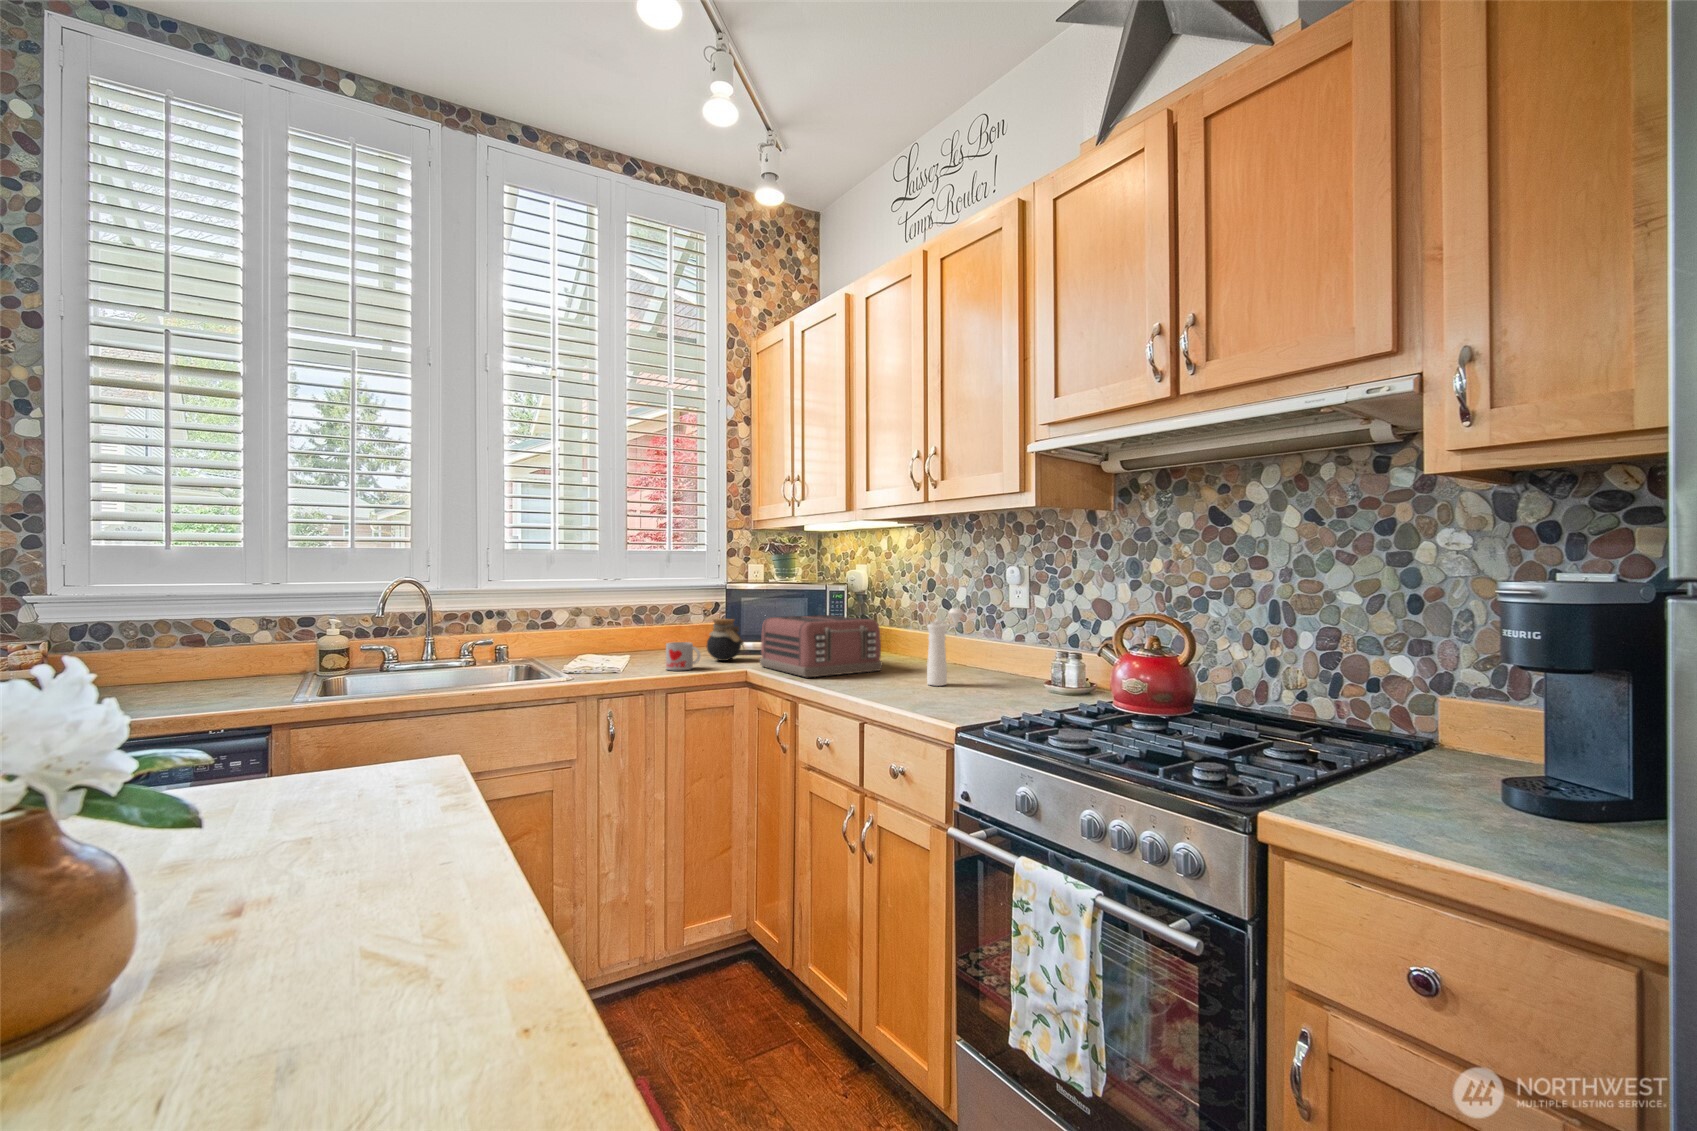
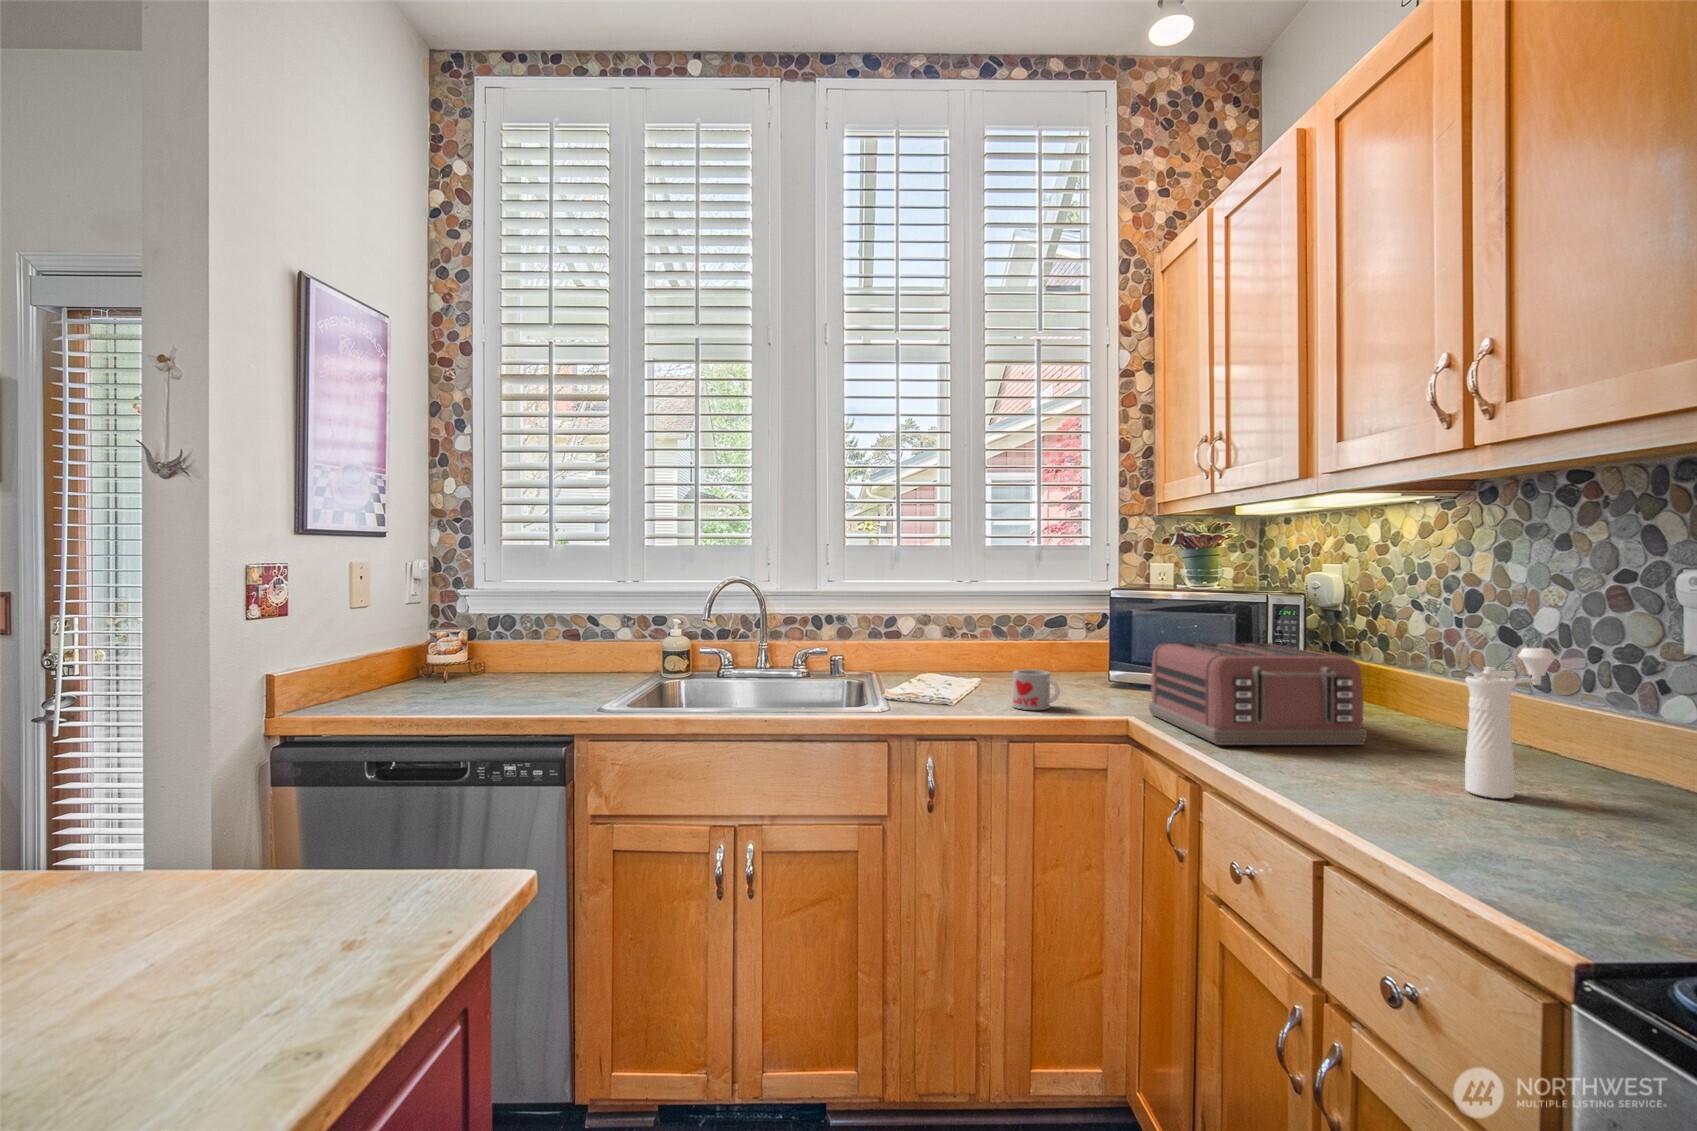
jar: present [707,619,744,661] -> none [1076,640,1130,699]

